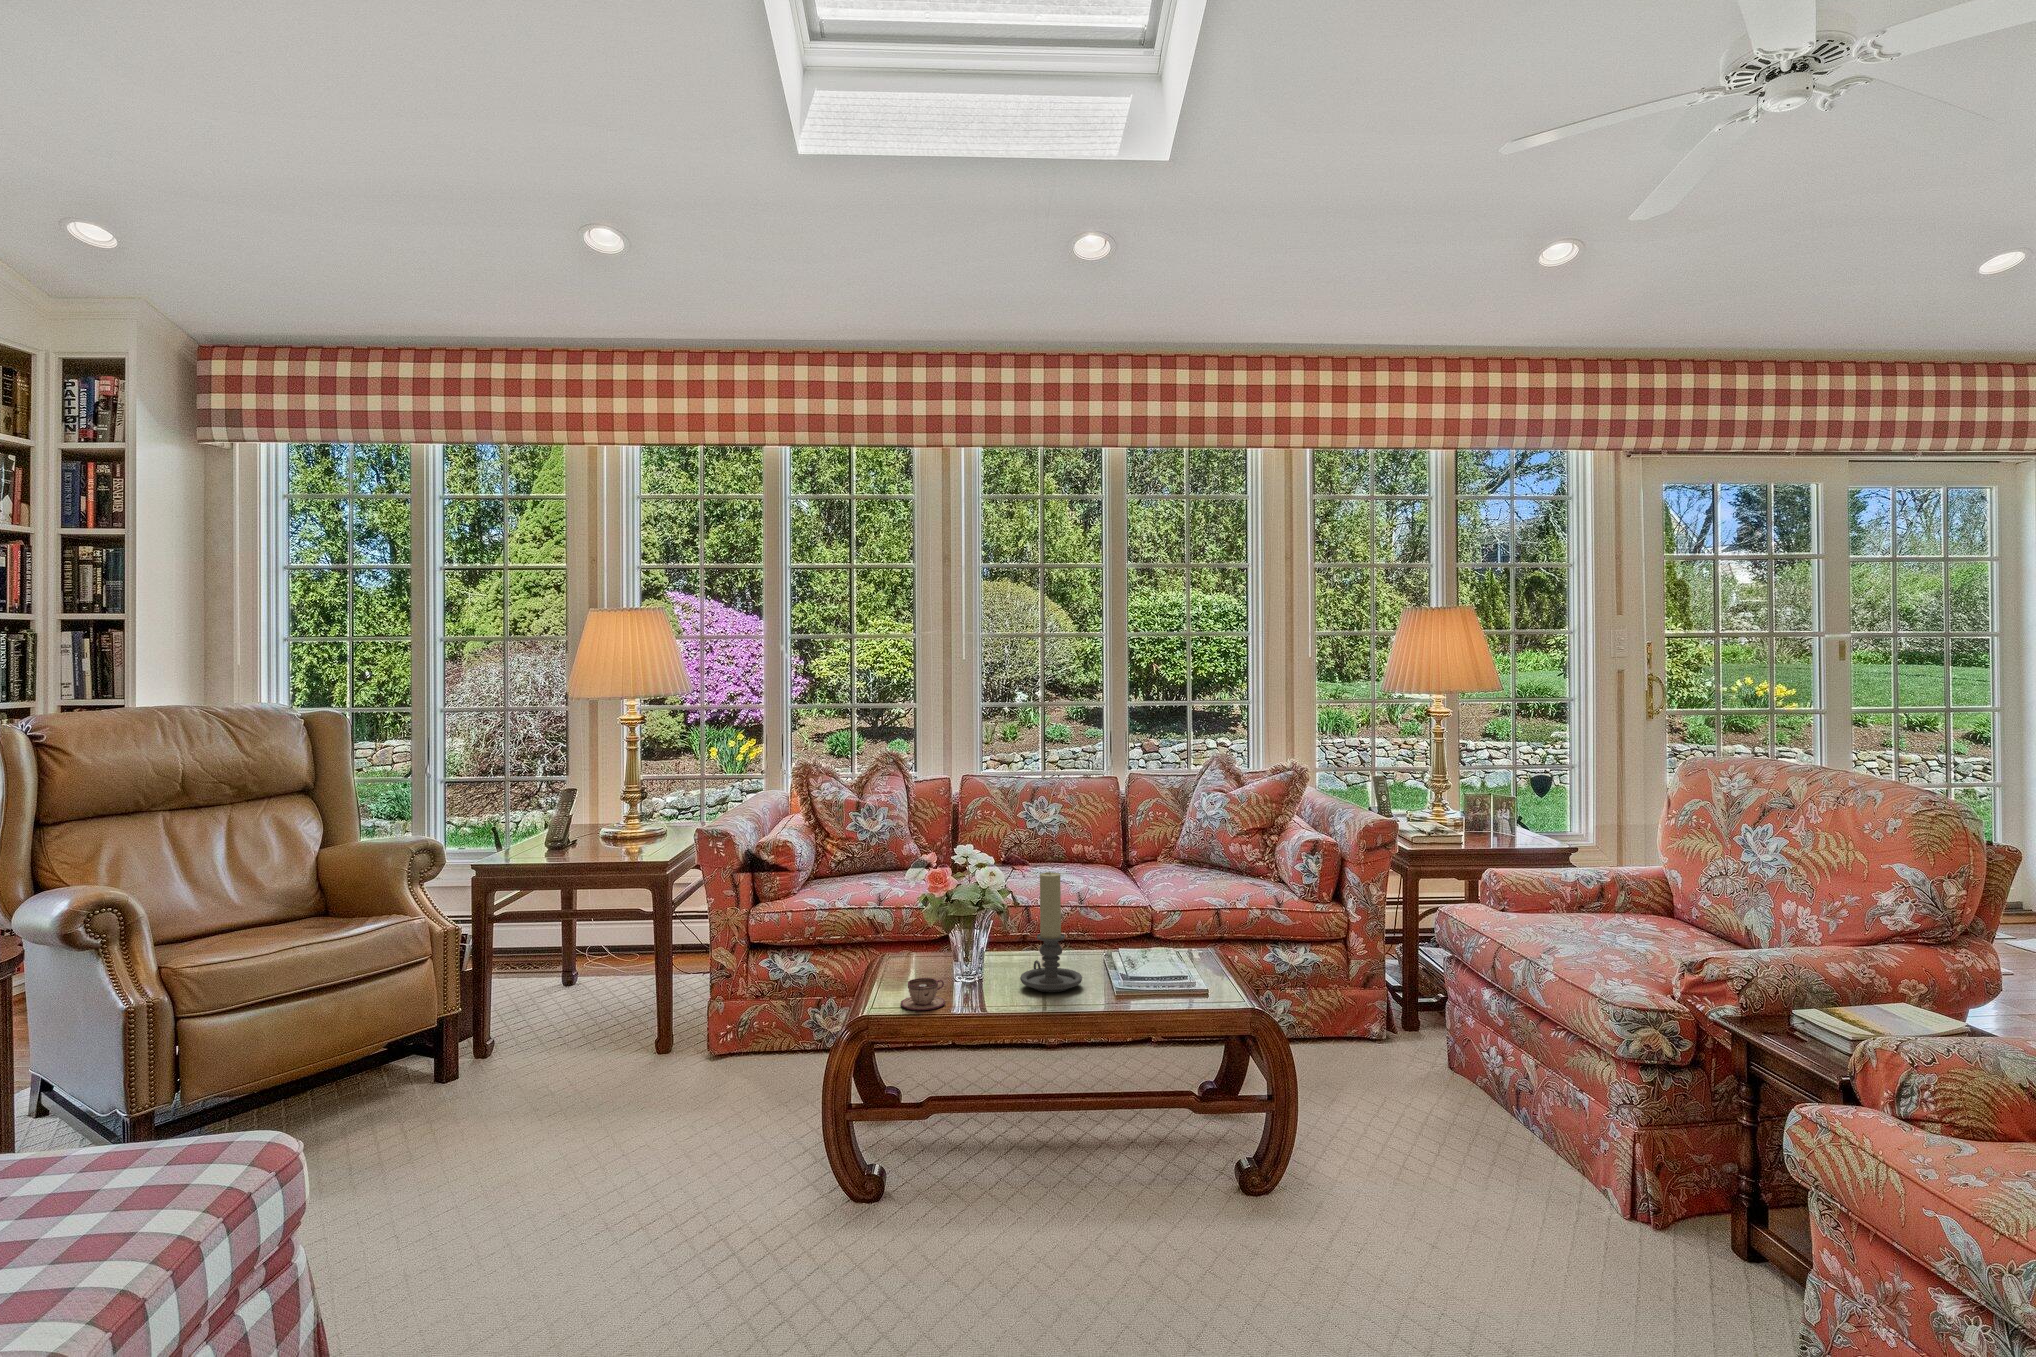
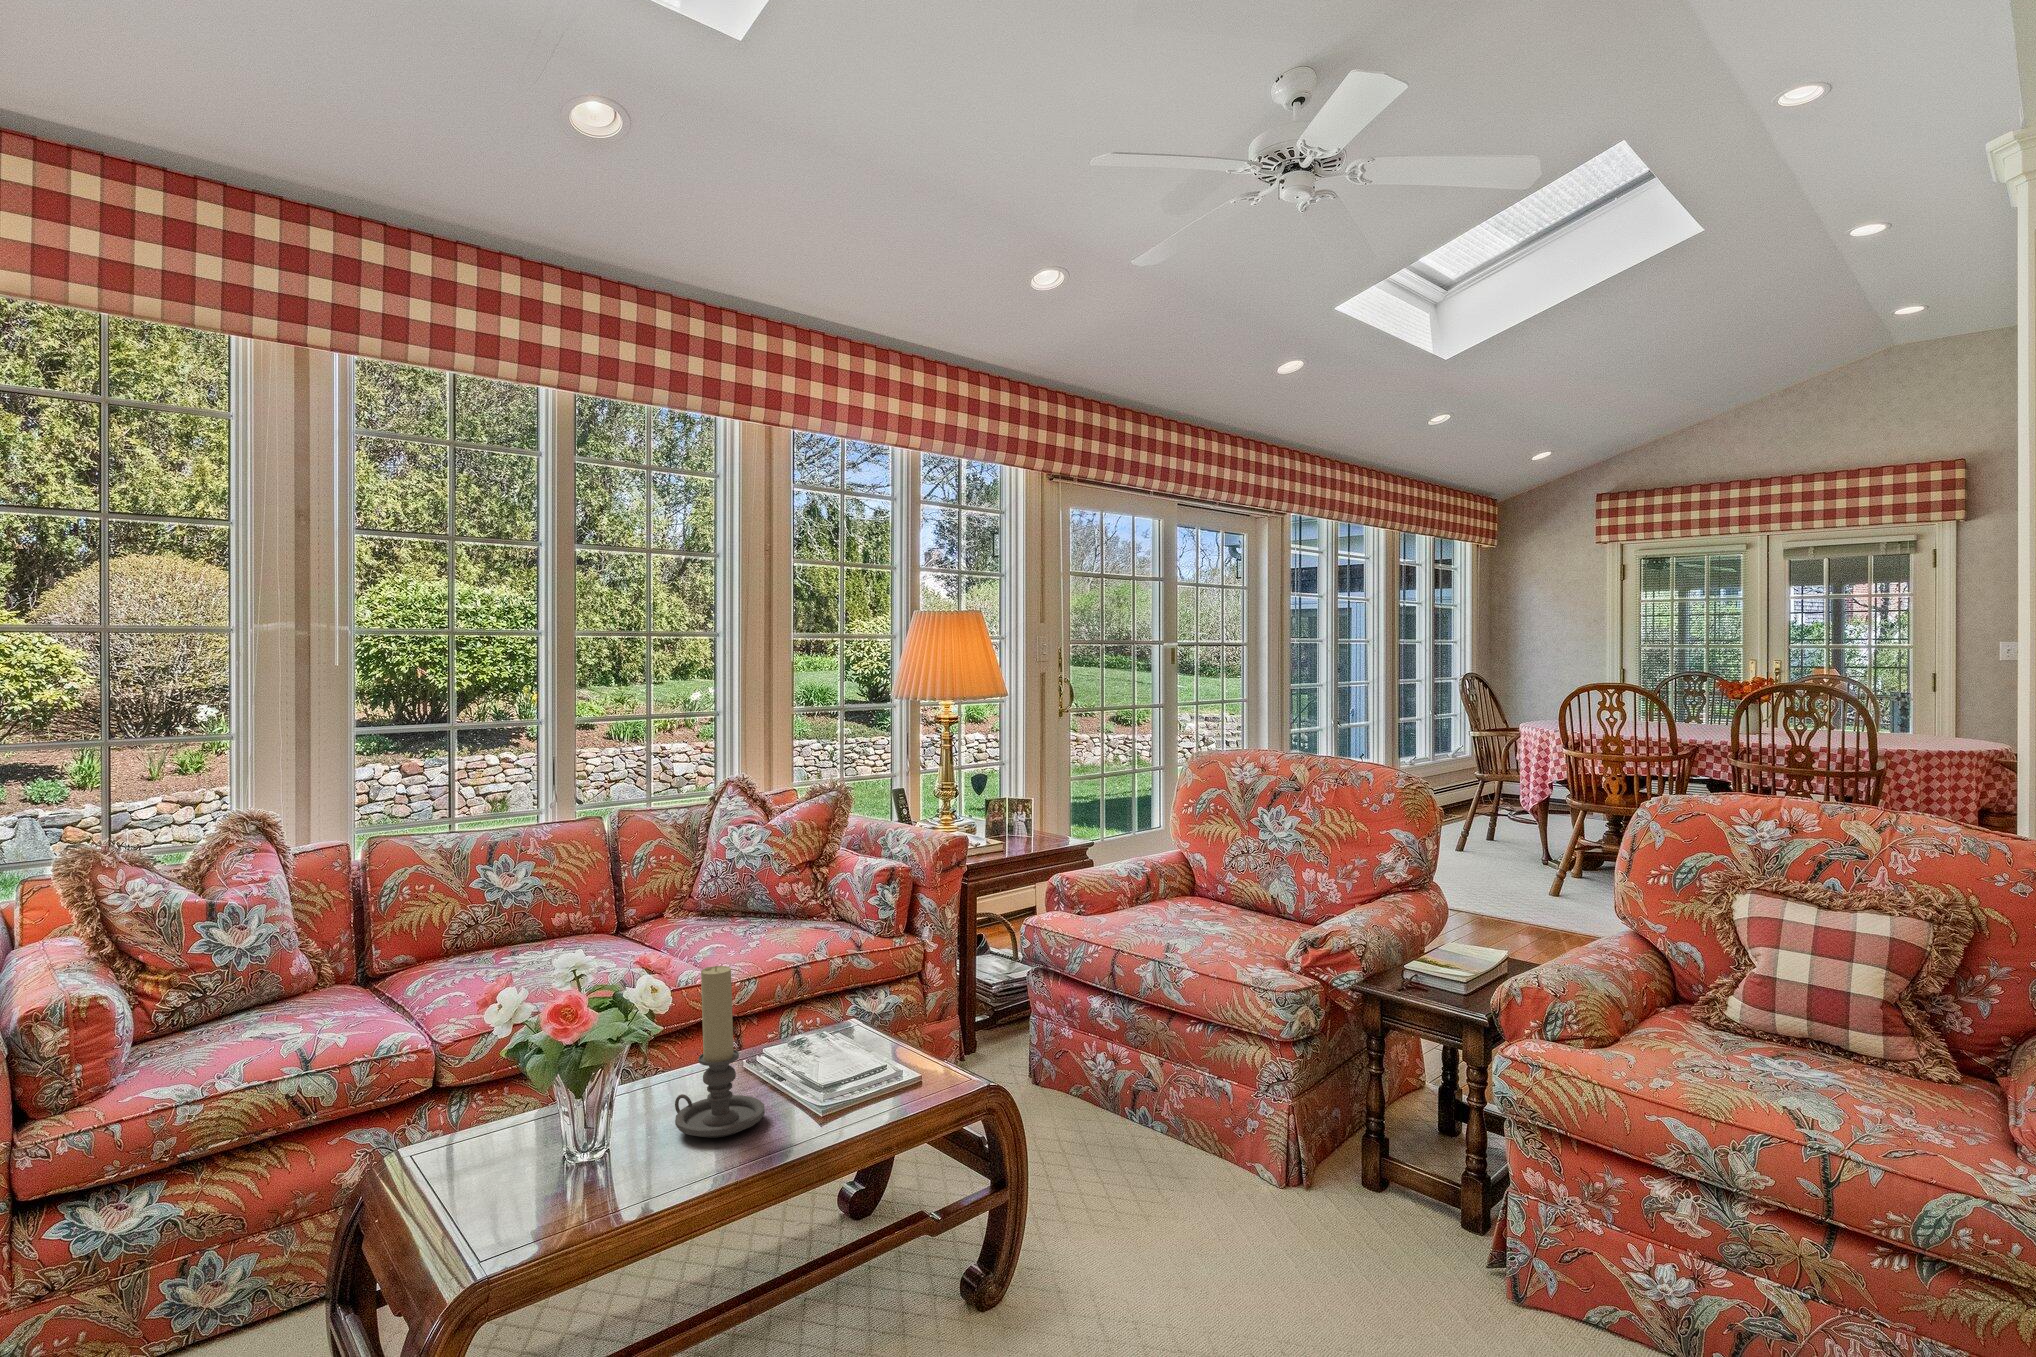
teacup: present [901,978,945,1010] -> none [525,1167,602,1230]

